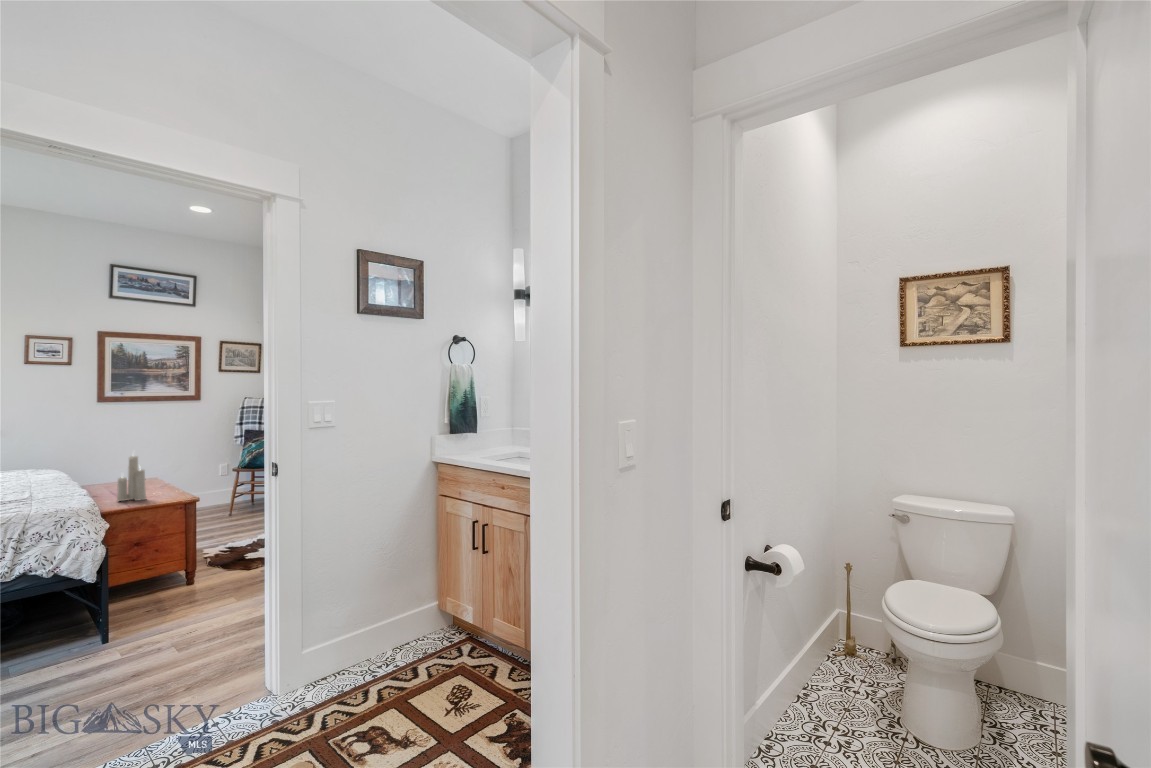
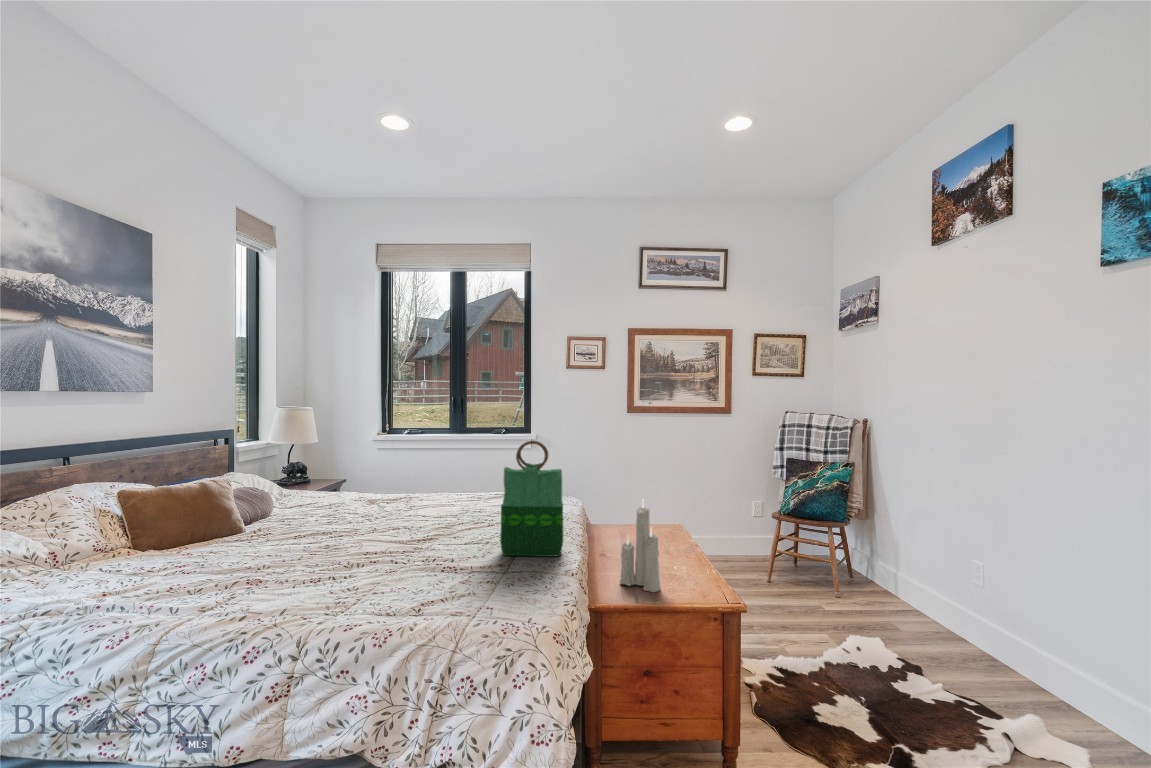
tote bag: none [18,422,72,496] -> present [500,441,563,557]

